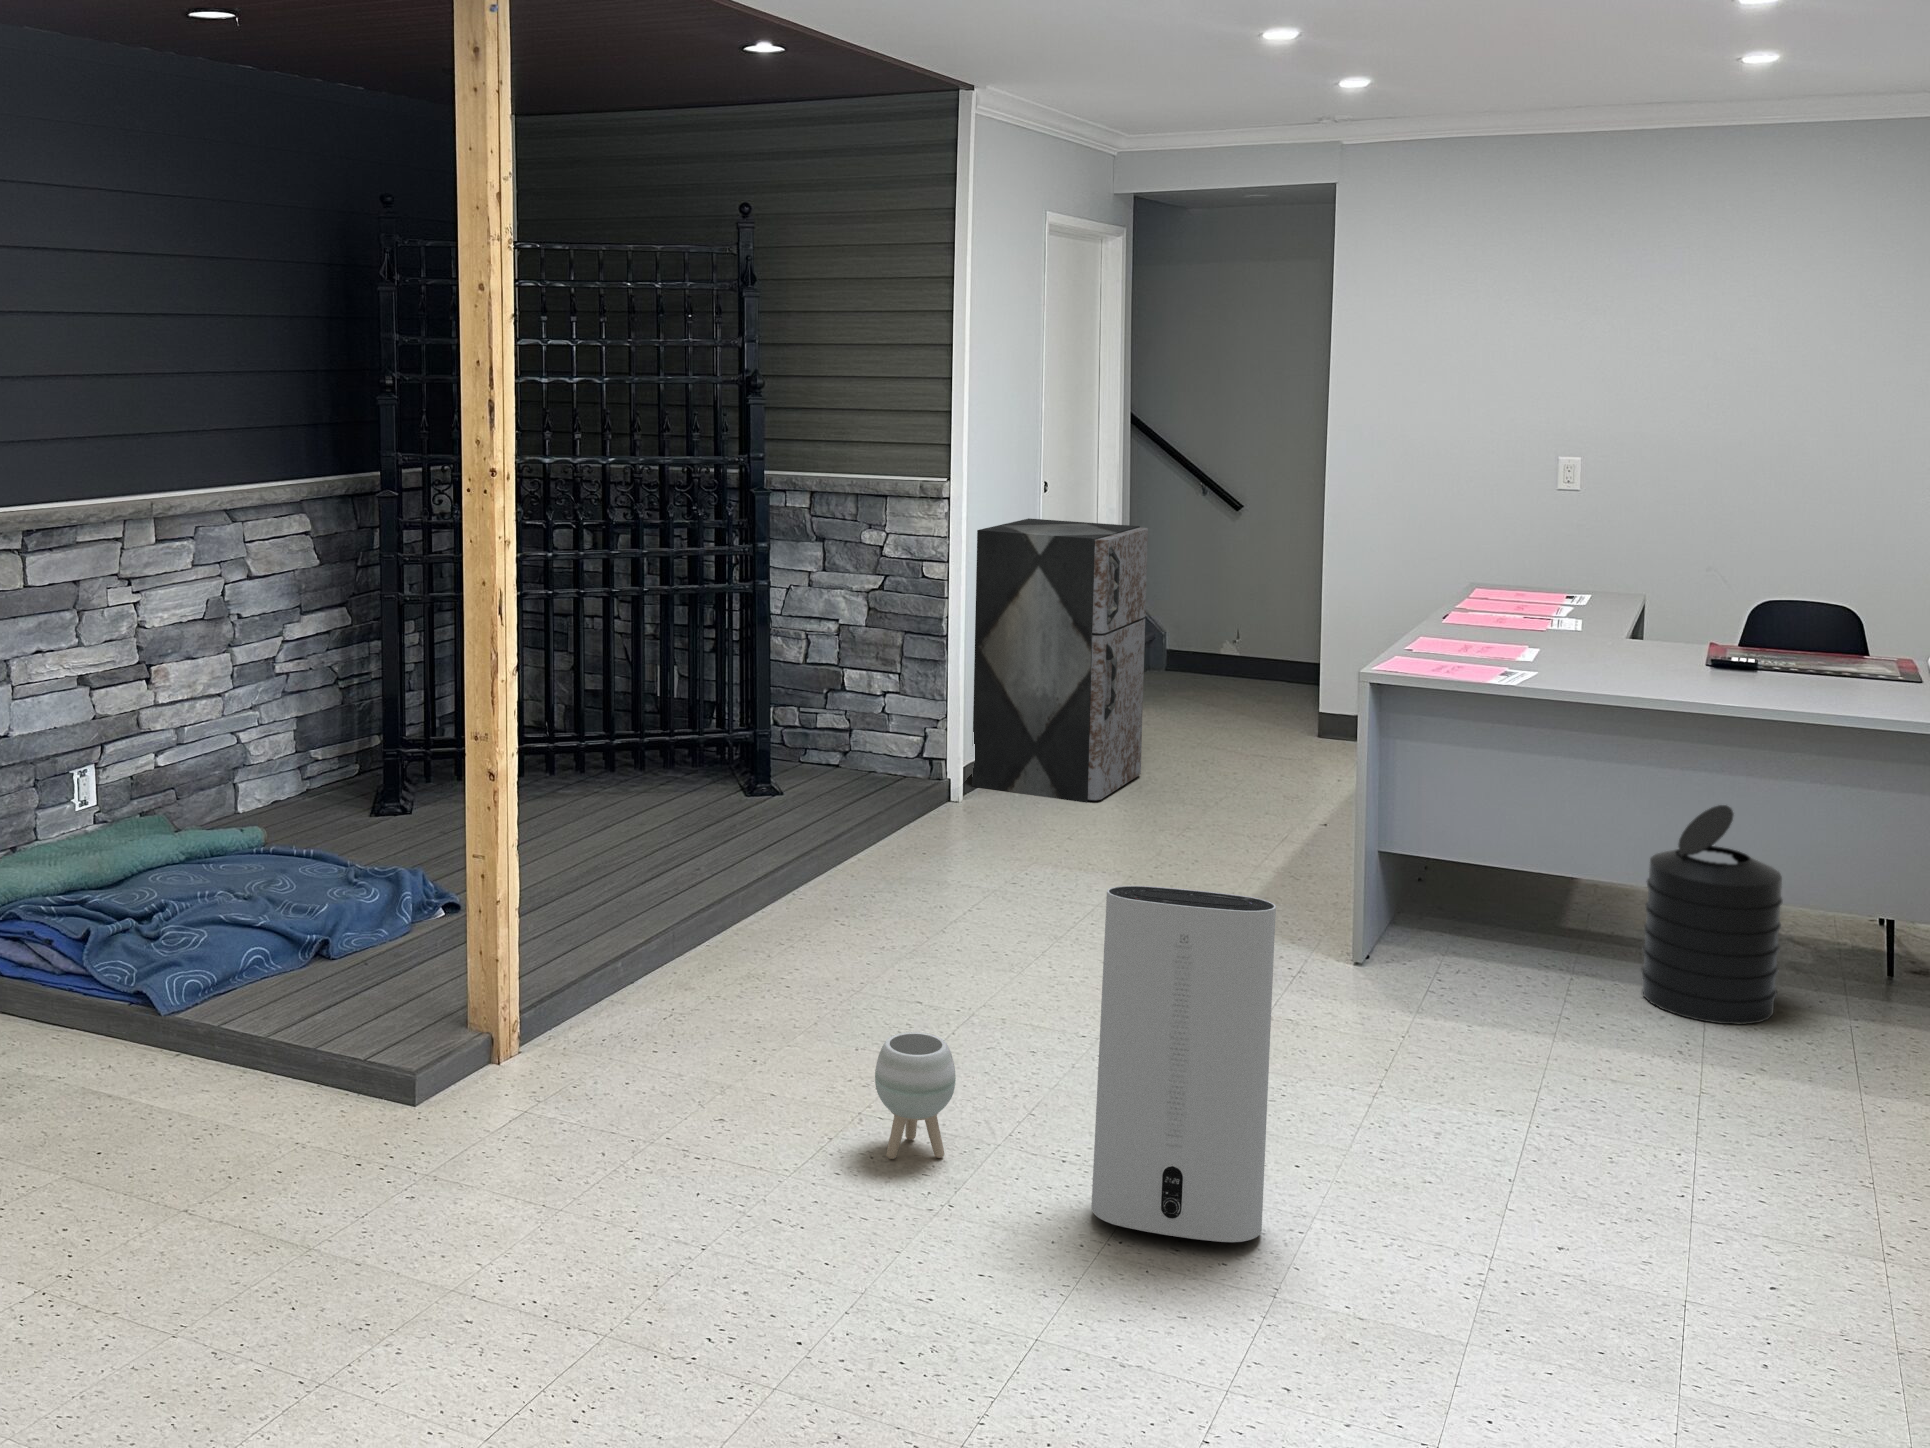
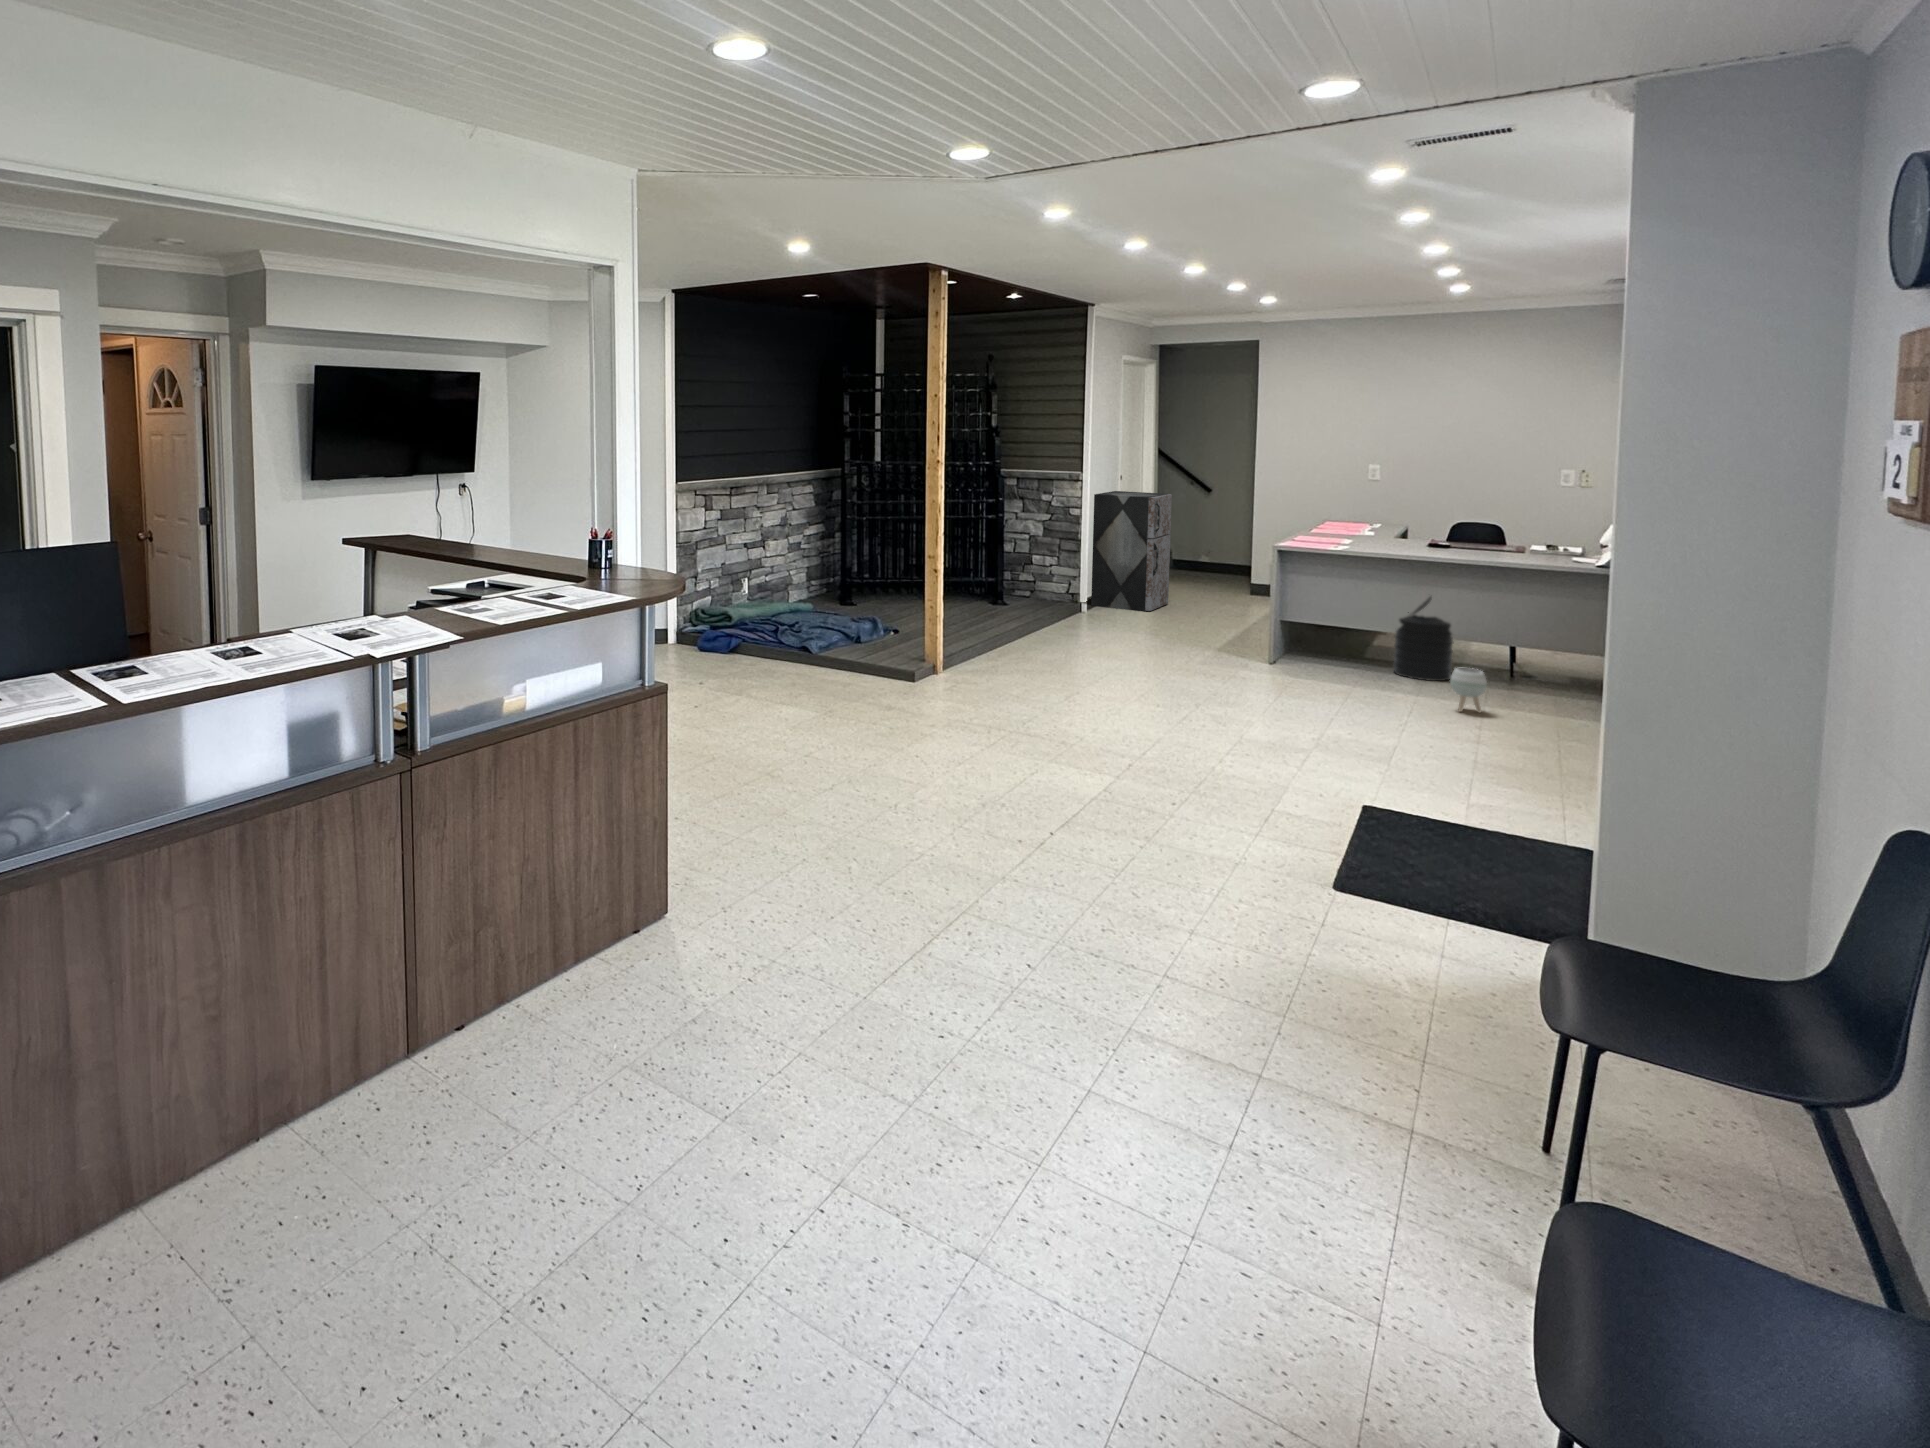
air purifier: present [1091,886,1276,1242] -> none [1168,598,1235,715]
planter: present [875,1032,956,1159] -> present [1450,668,1487,712]

